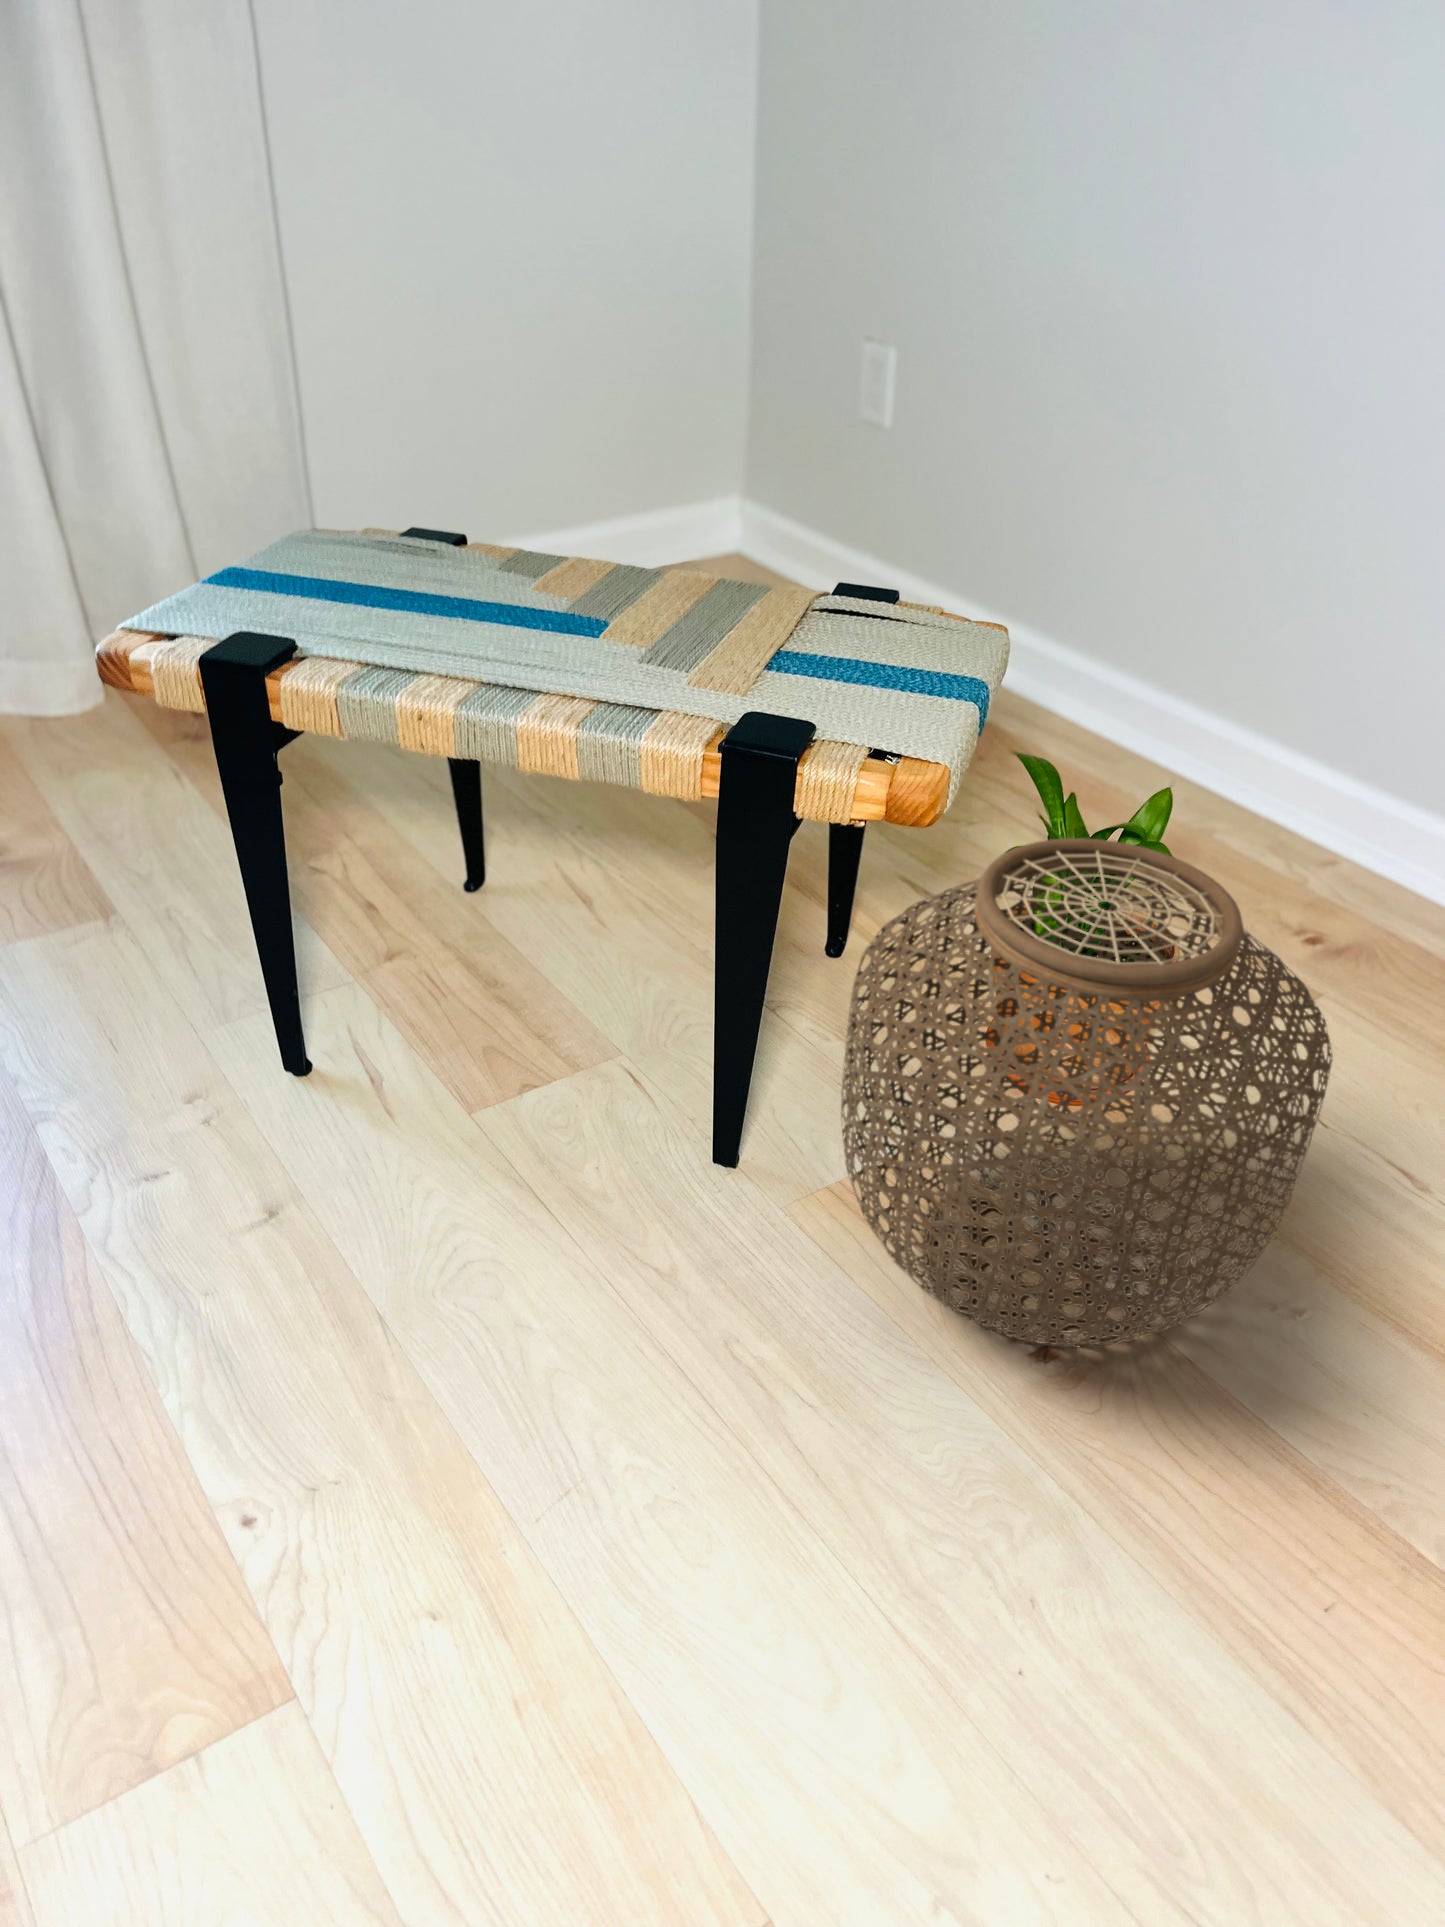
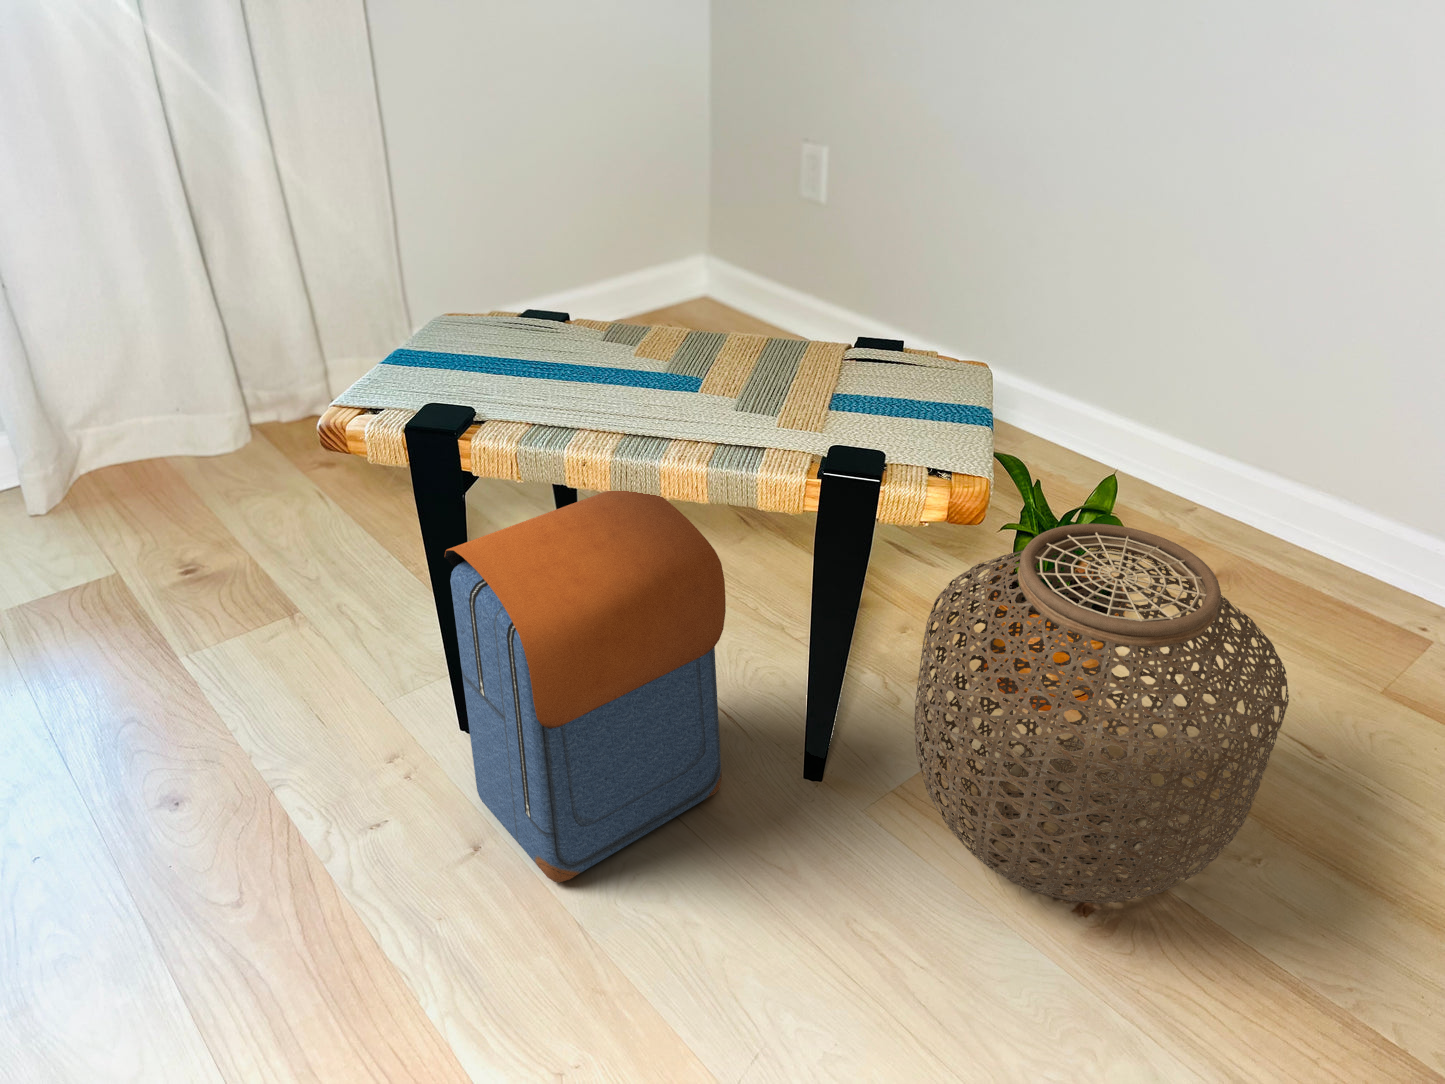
backpack: none [232,751,603,1263] -> present [445,491,726,882]

